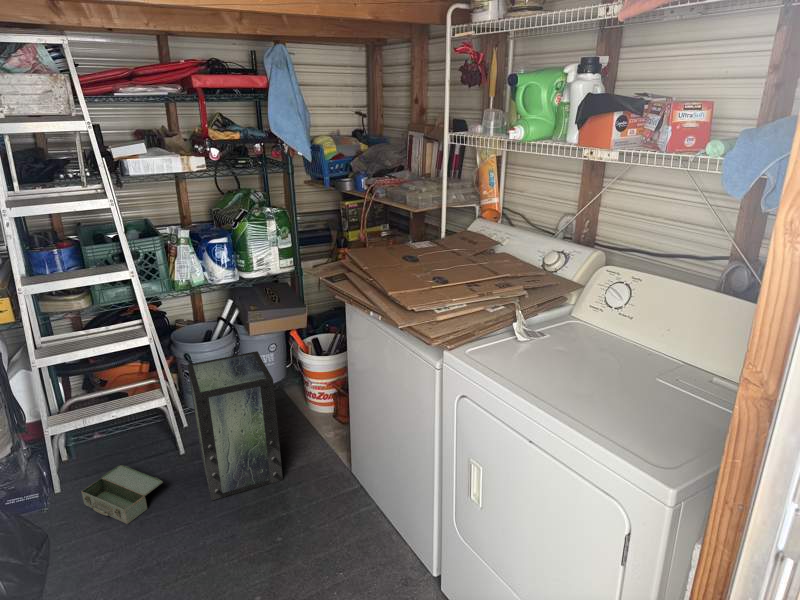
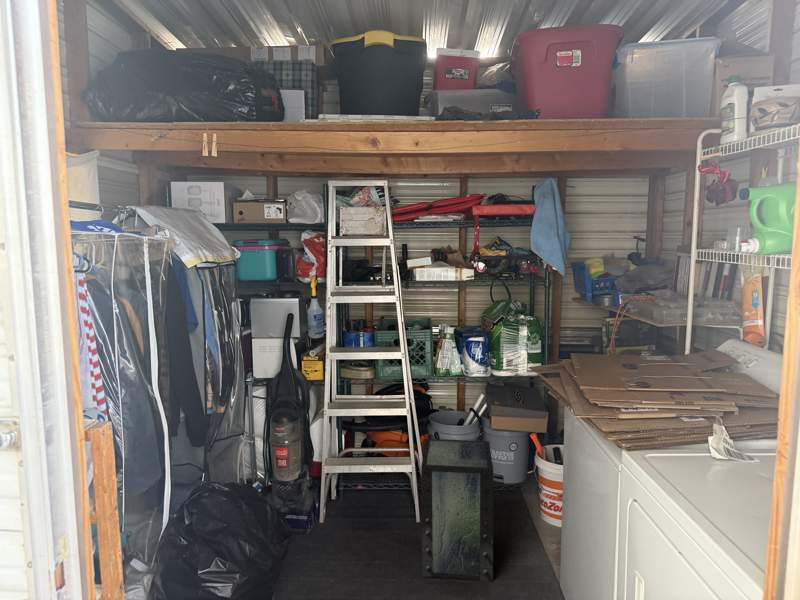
toolbox: present [81,465,163,524] -> none [329,515,388,570]

